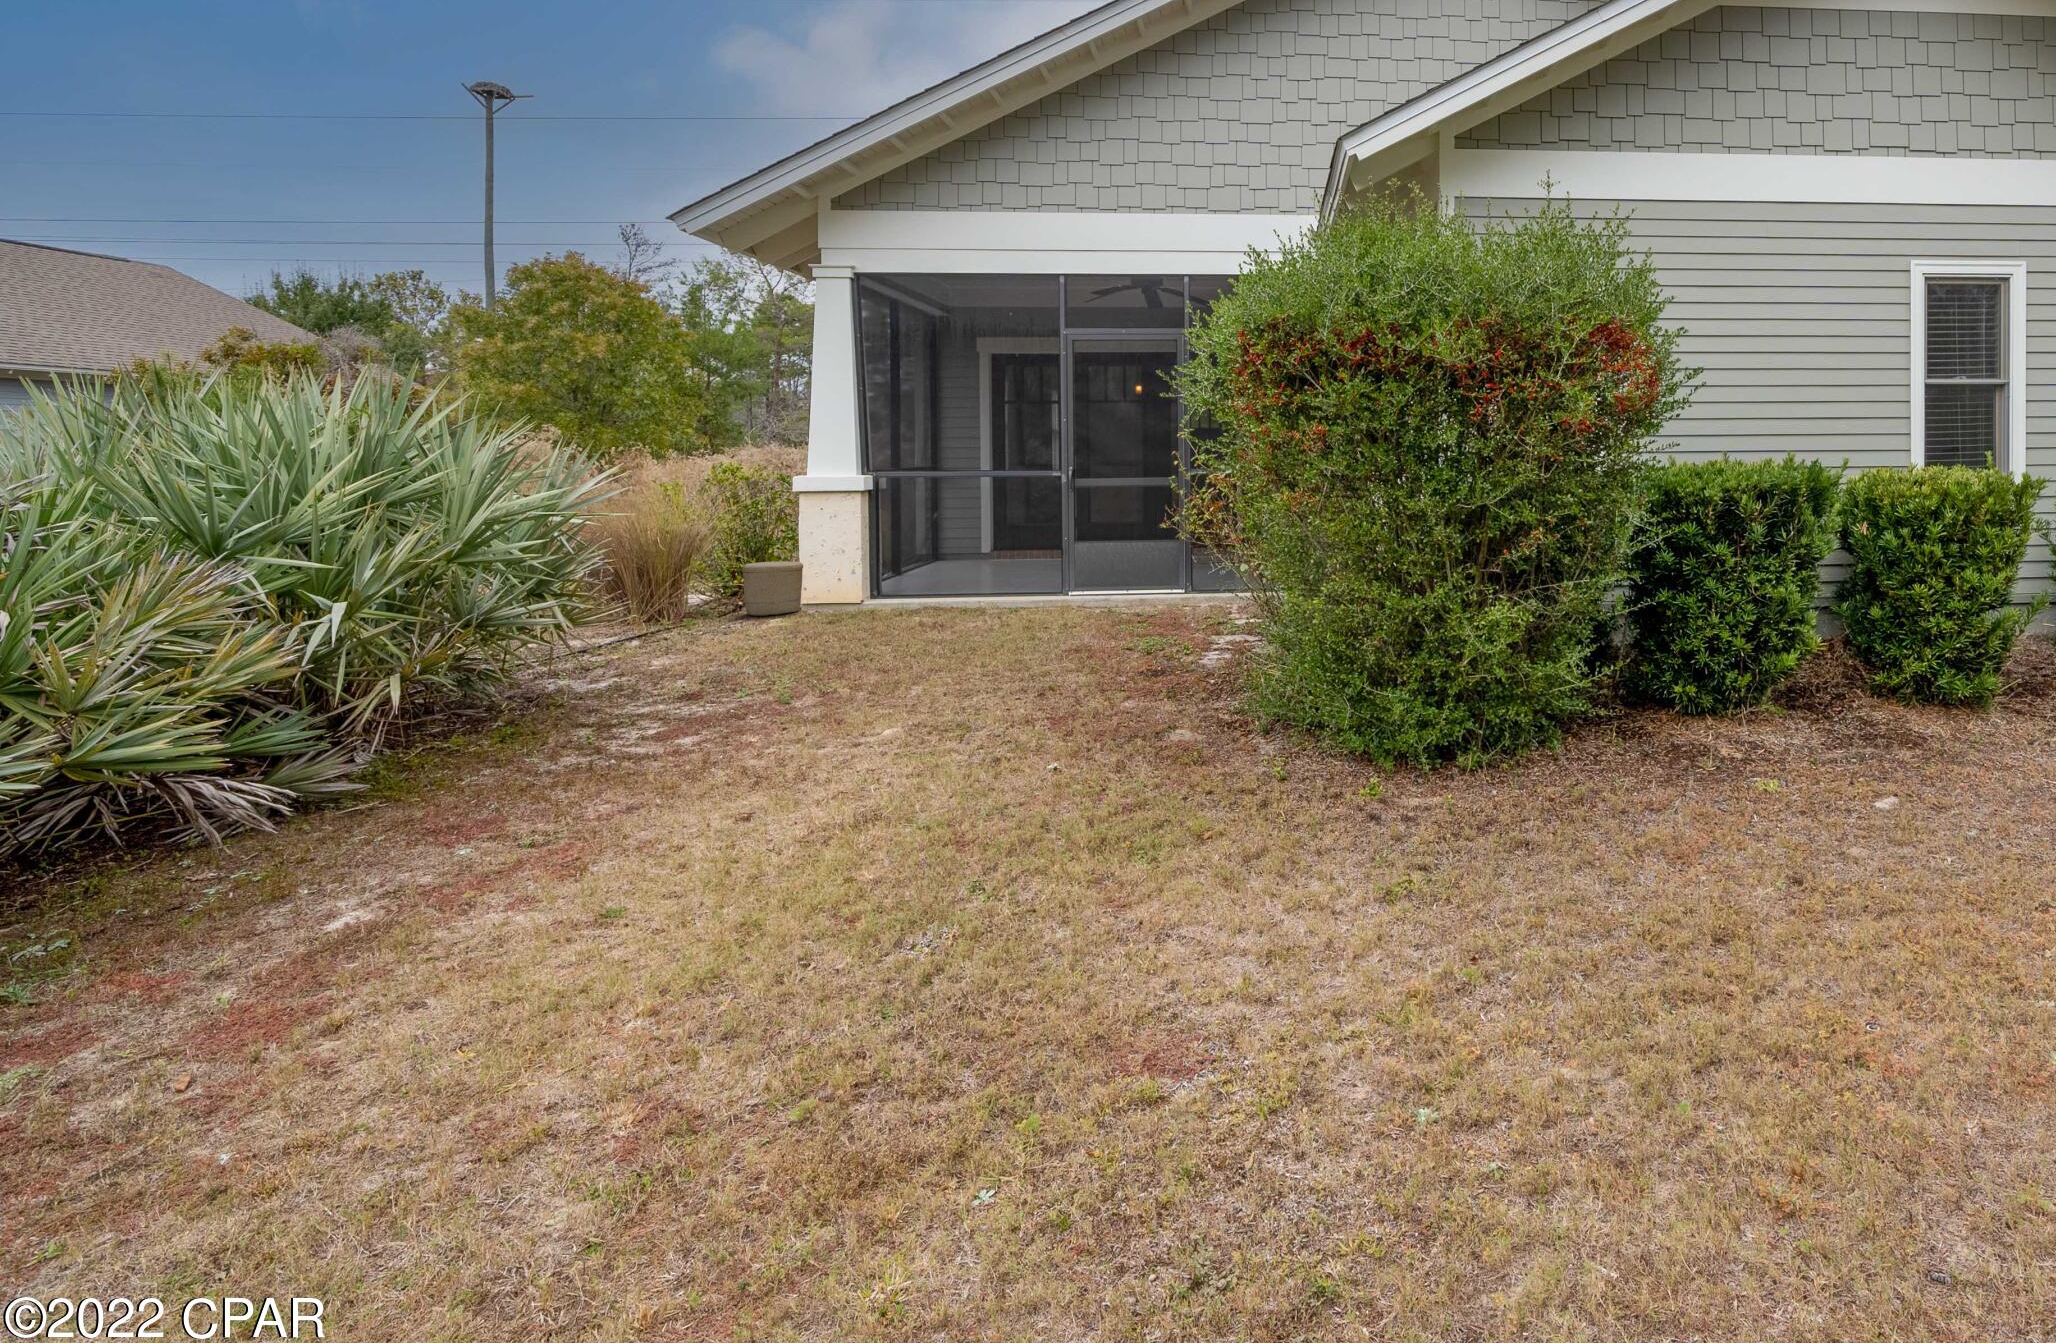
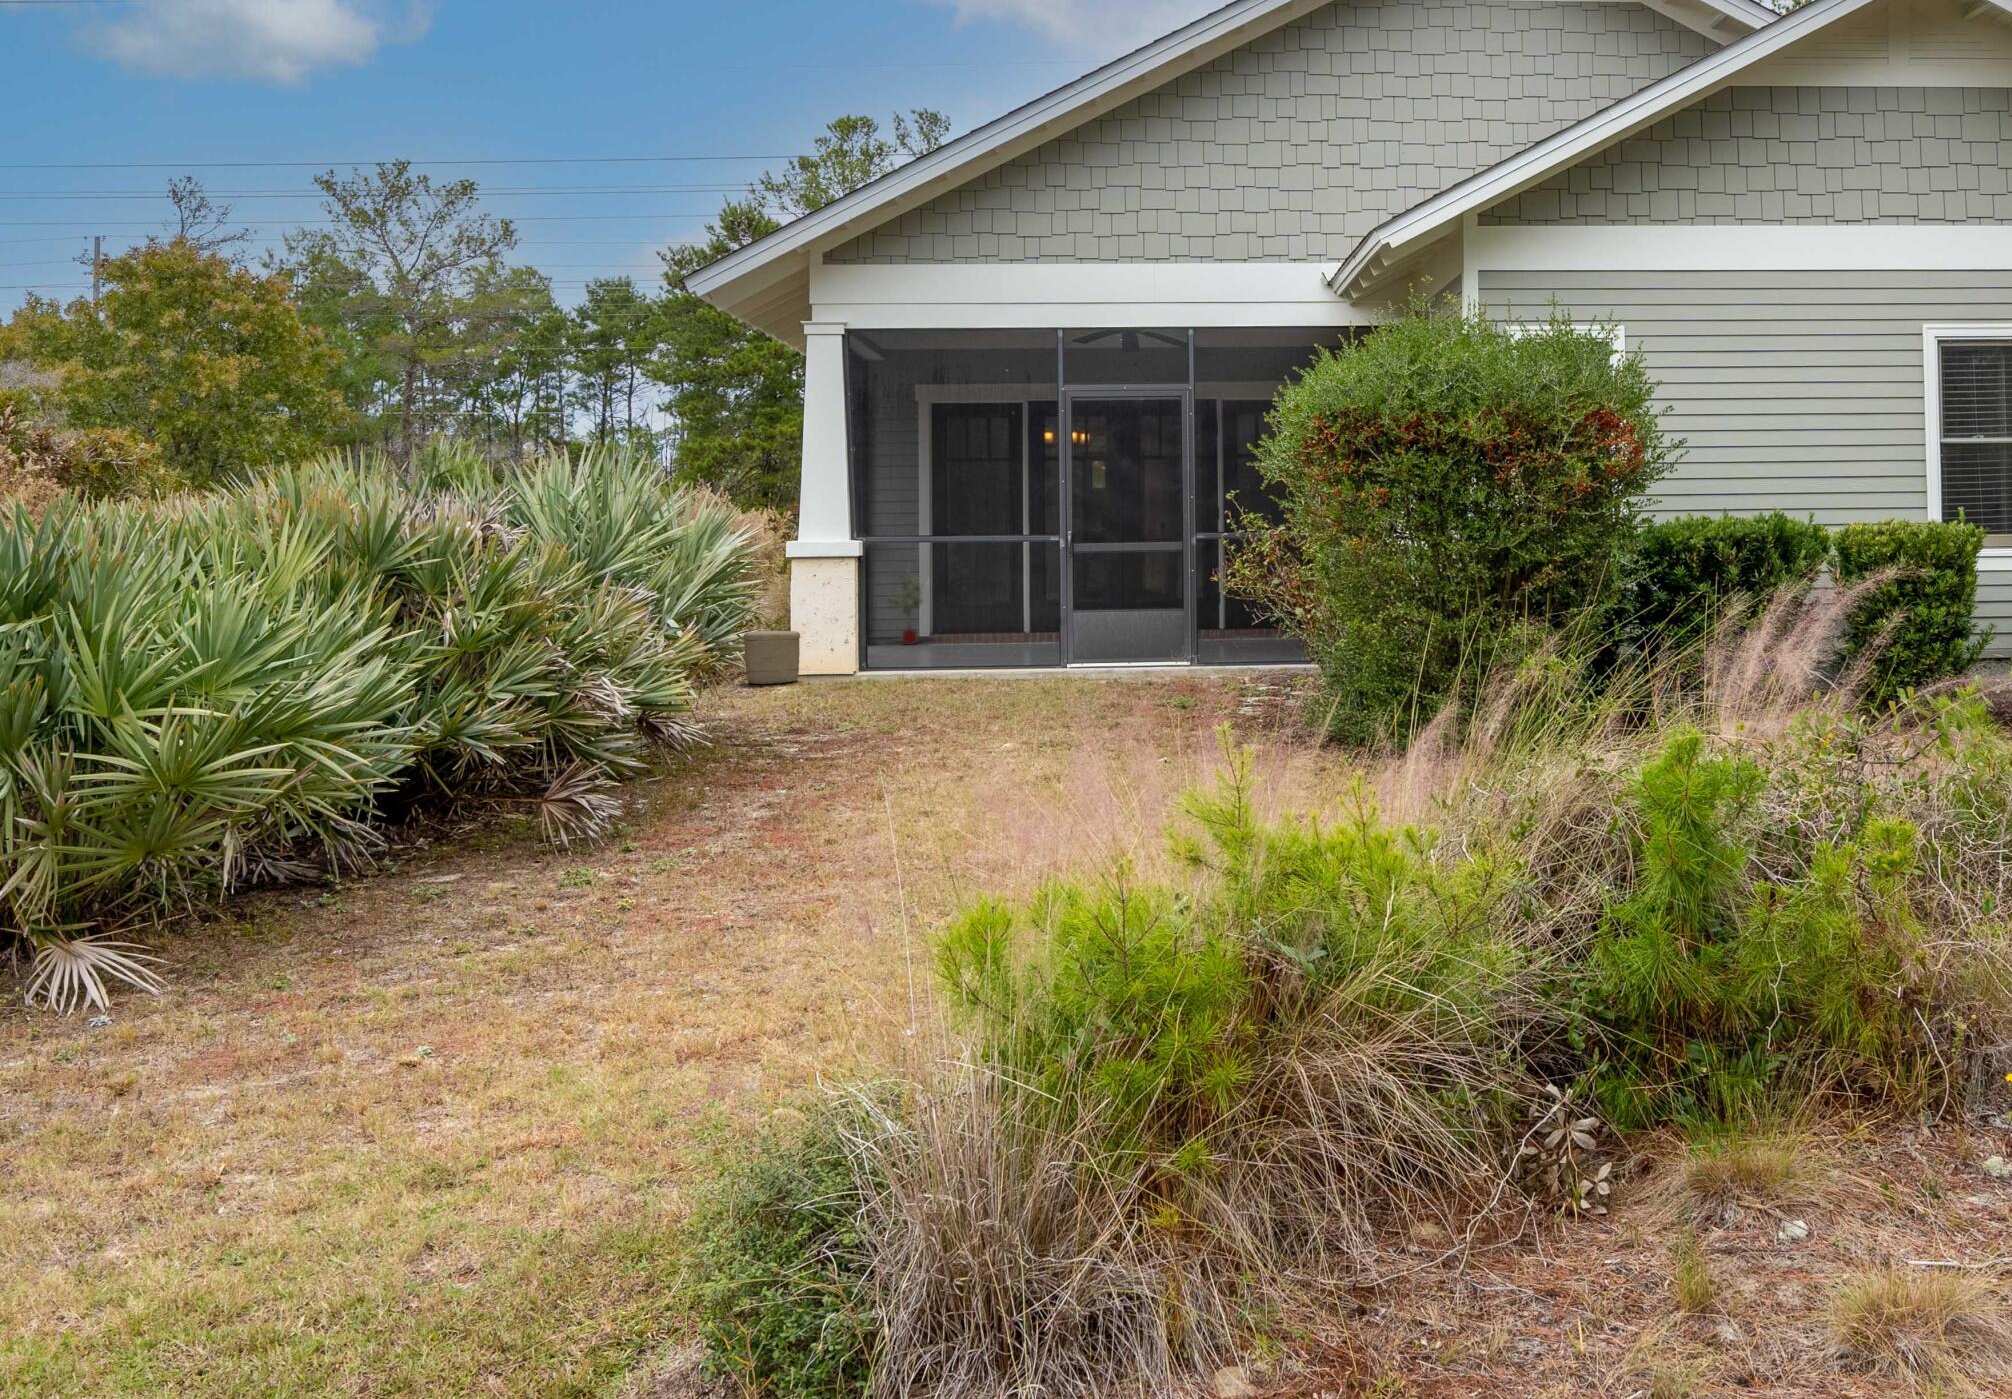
potted tree: none [937,496,976,564] -> present [886,572,923,645]

